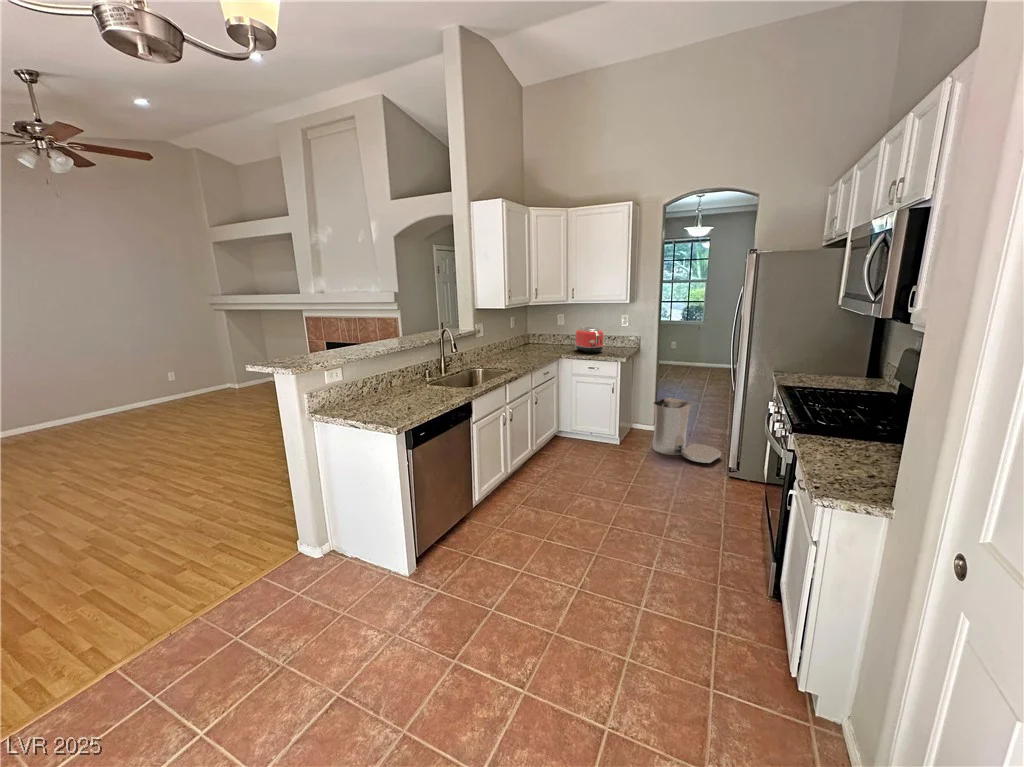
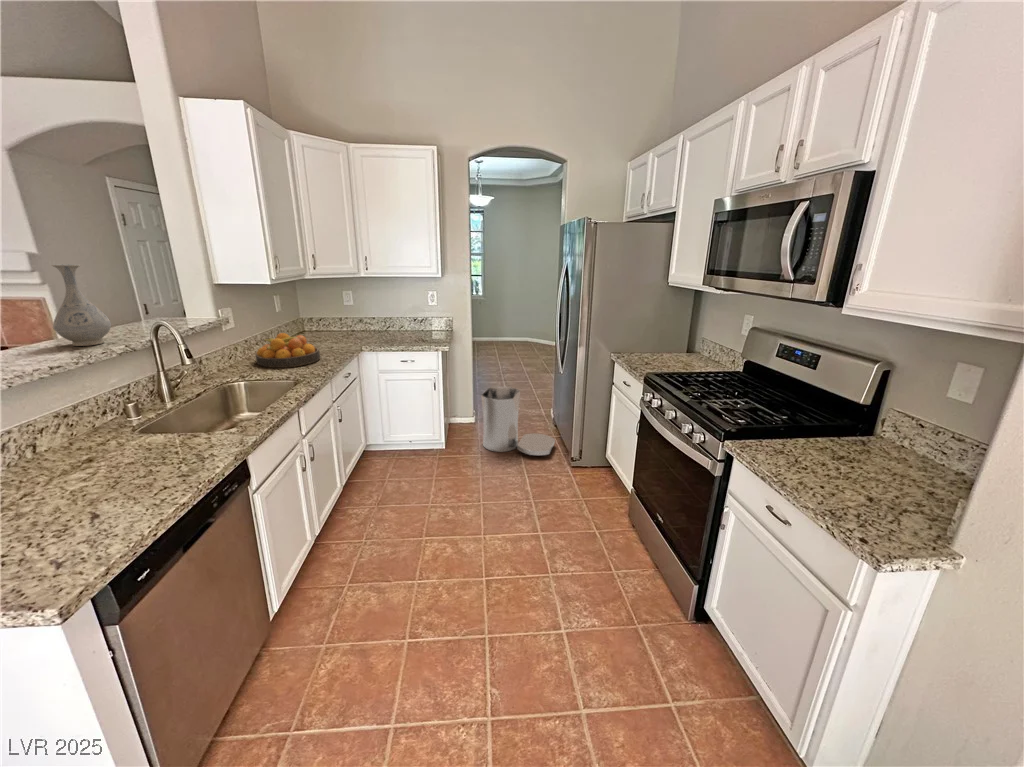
vase: none [403,298,425,339] -> present [52,265,111,346]
toaster: present [575,327,604,353] -> none [375,307,414,342]
fruit bowl: none [492,341,530,363] -> present [256,333,320,368]

